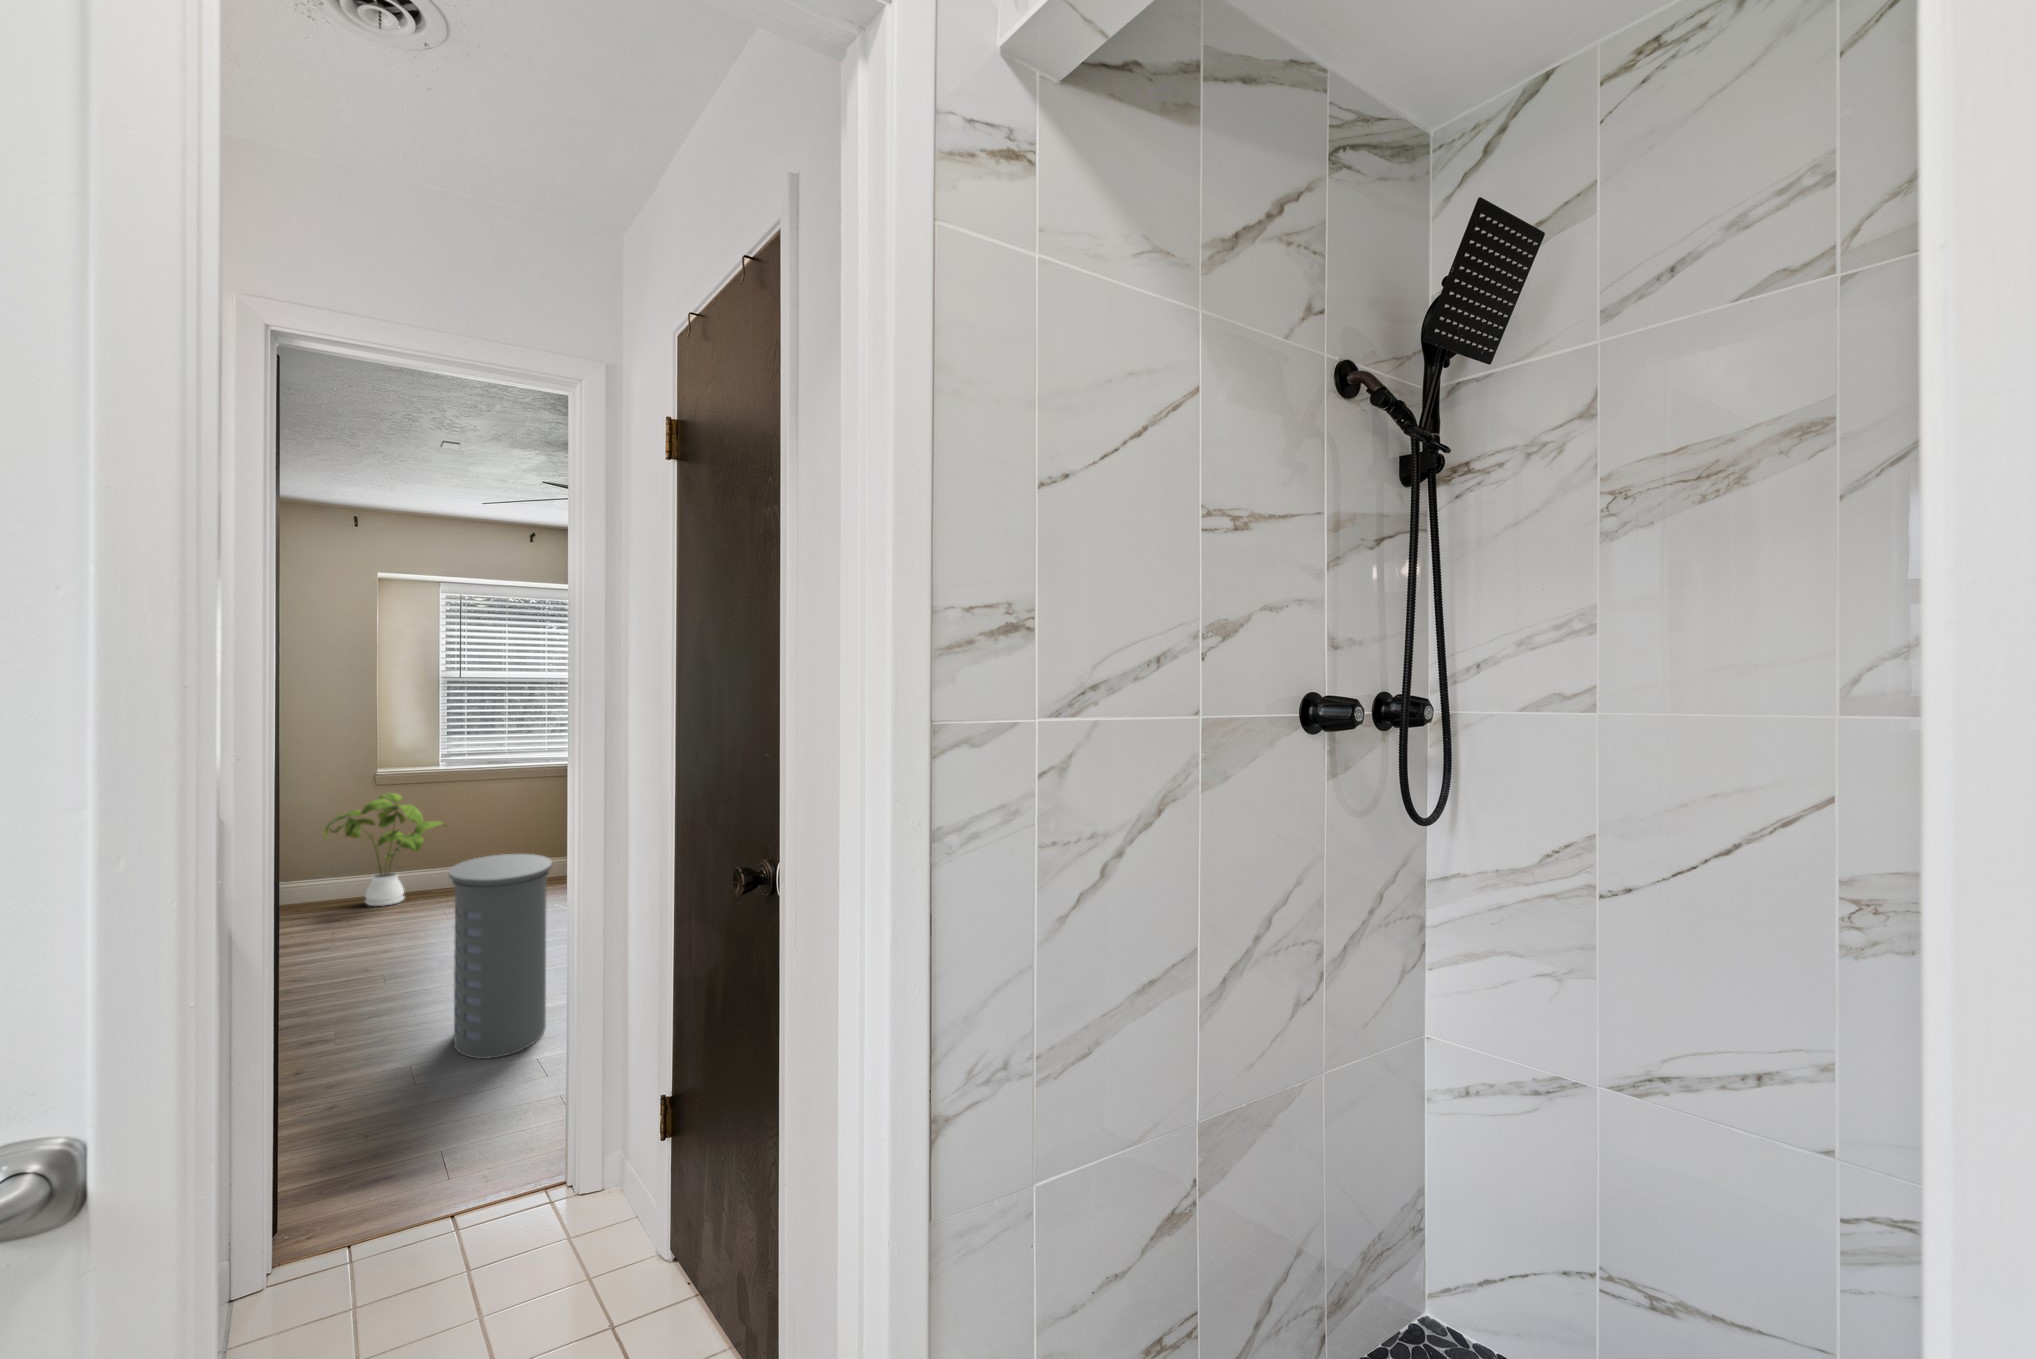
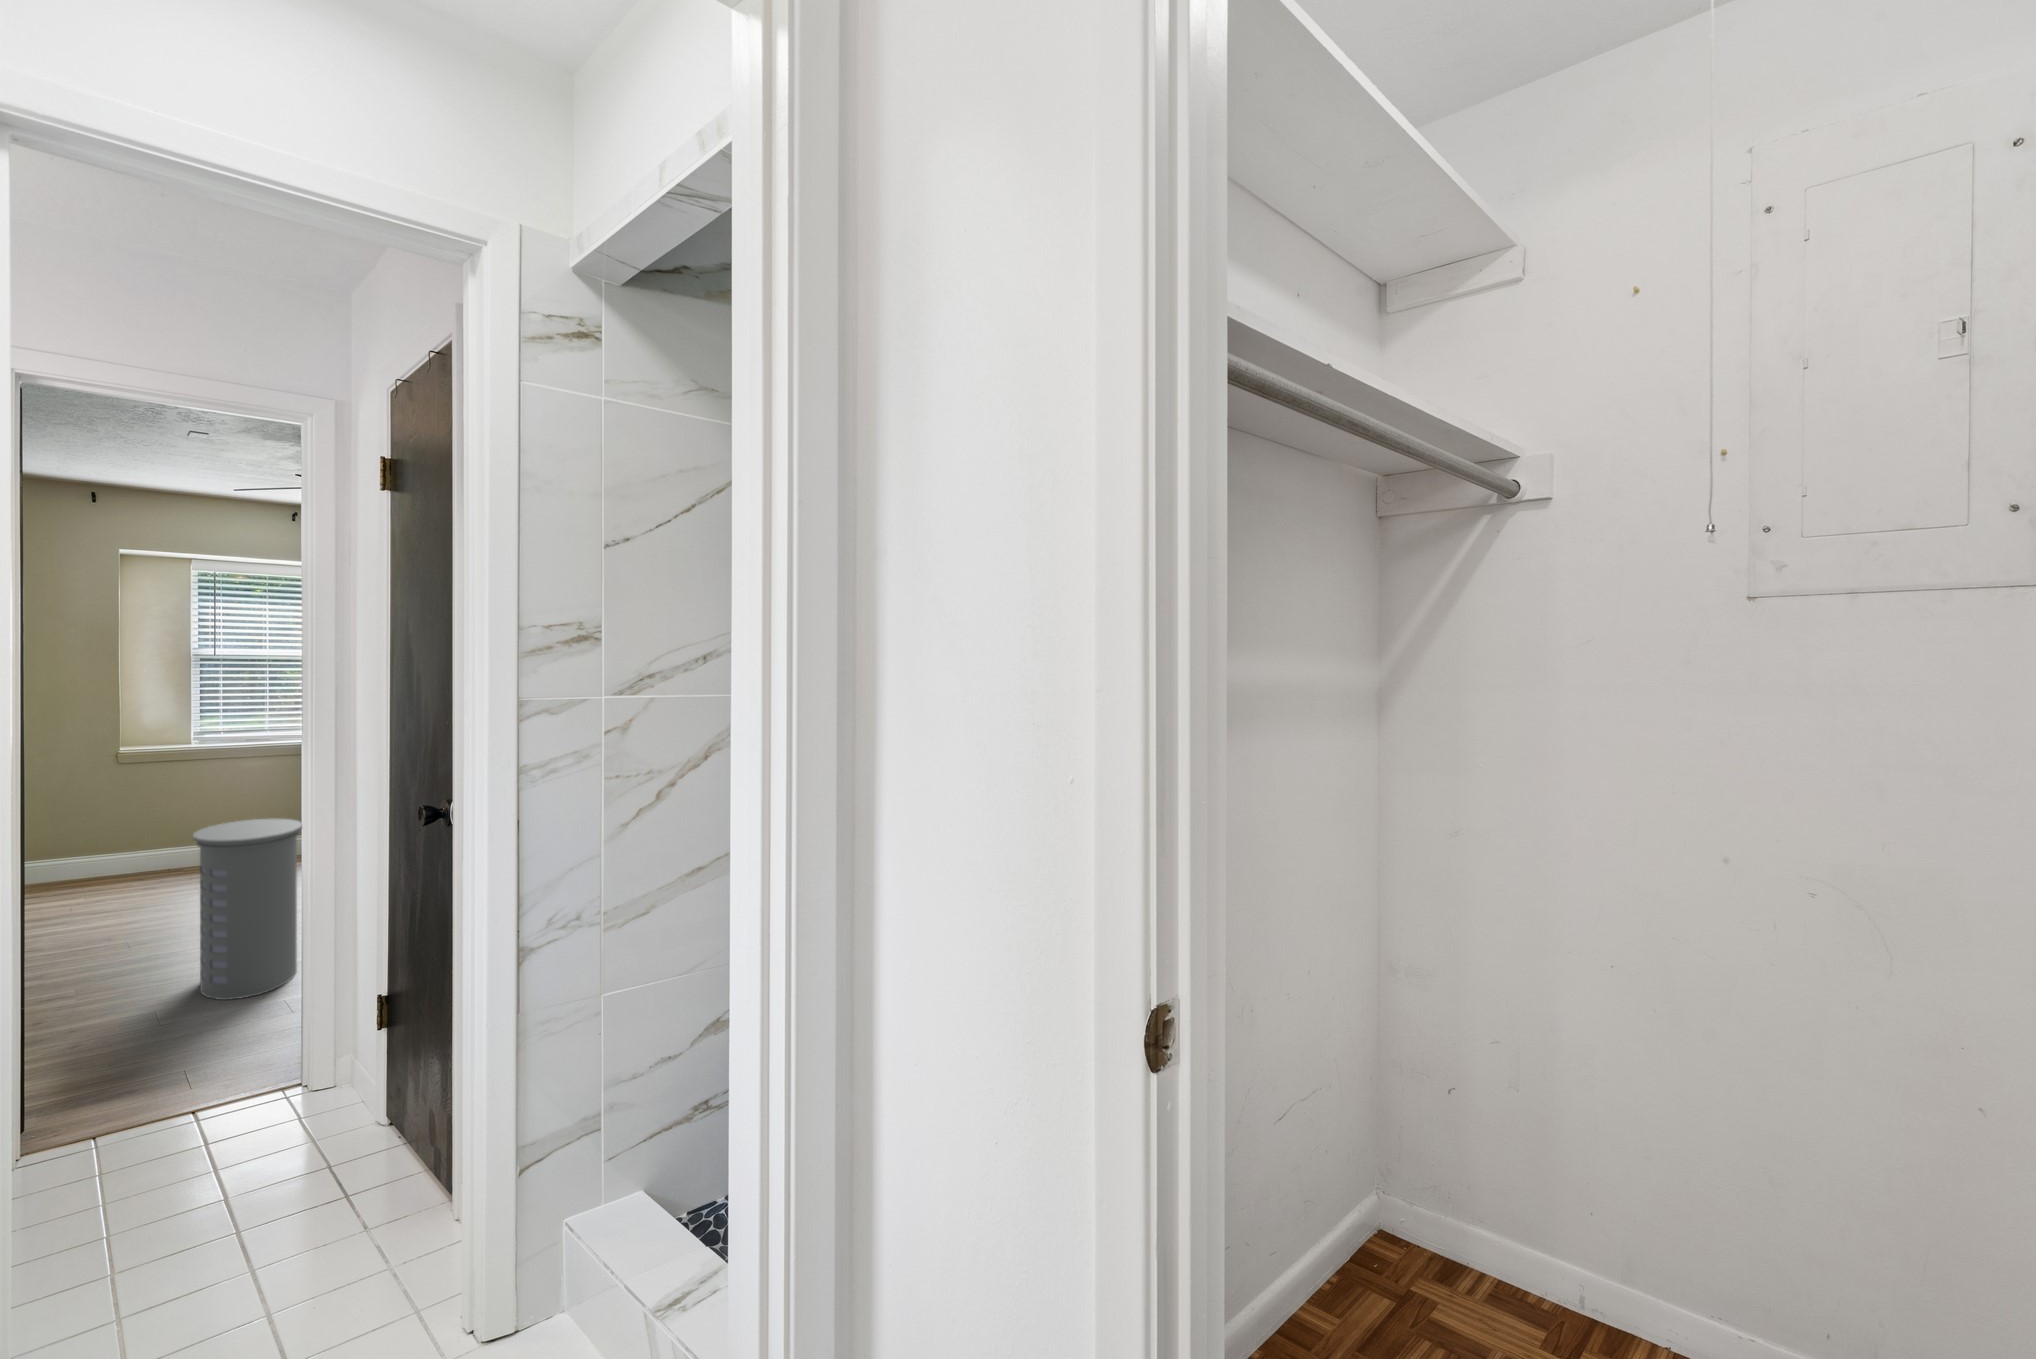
house plant: present [323,793,447,906] -> none [56,768,201,879]

